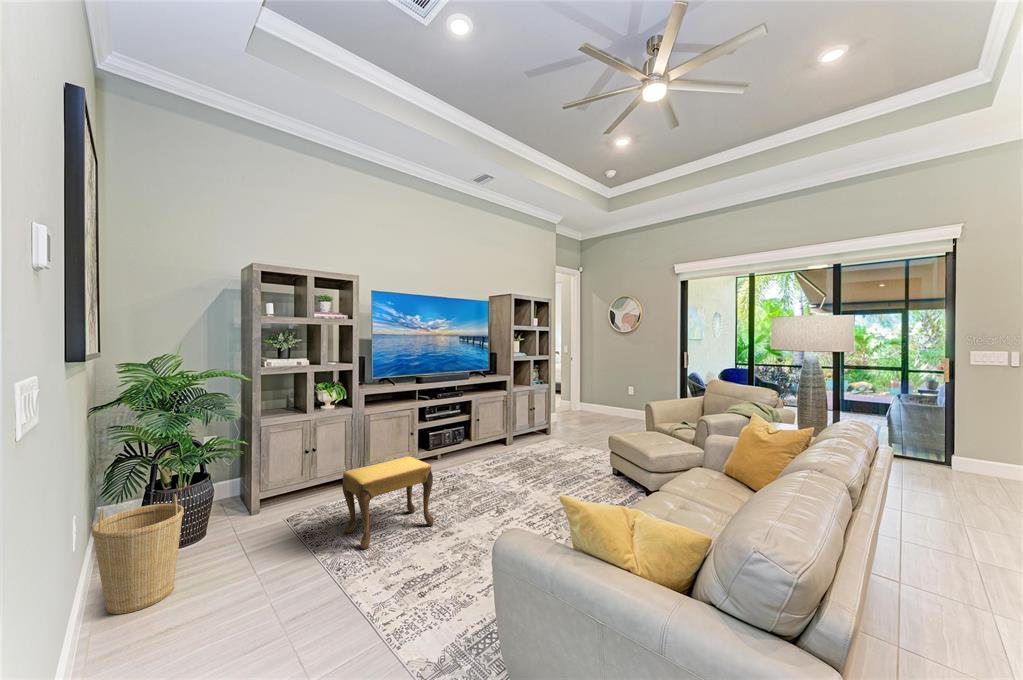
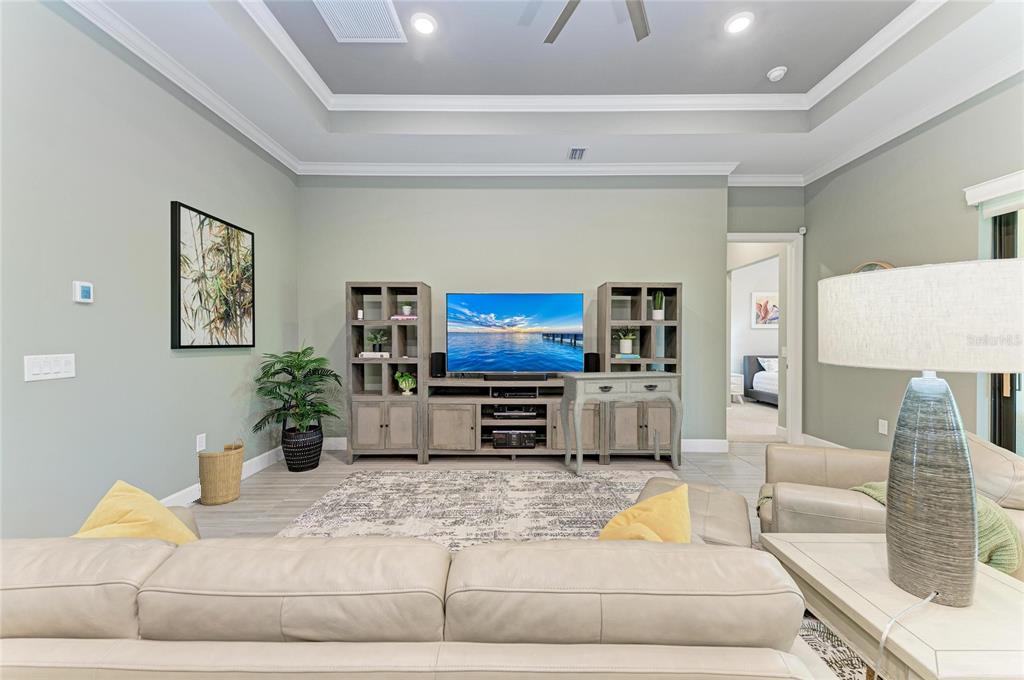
console table: none [486,367,573,460] -> present [560,371,683,476]
footstool: present [342,456,434,549] -> none [336,443,413,510]

